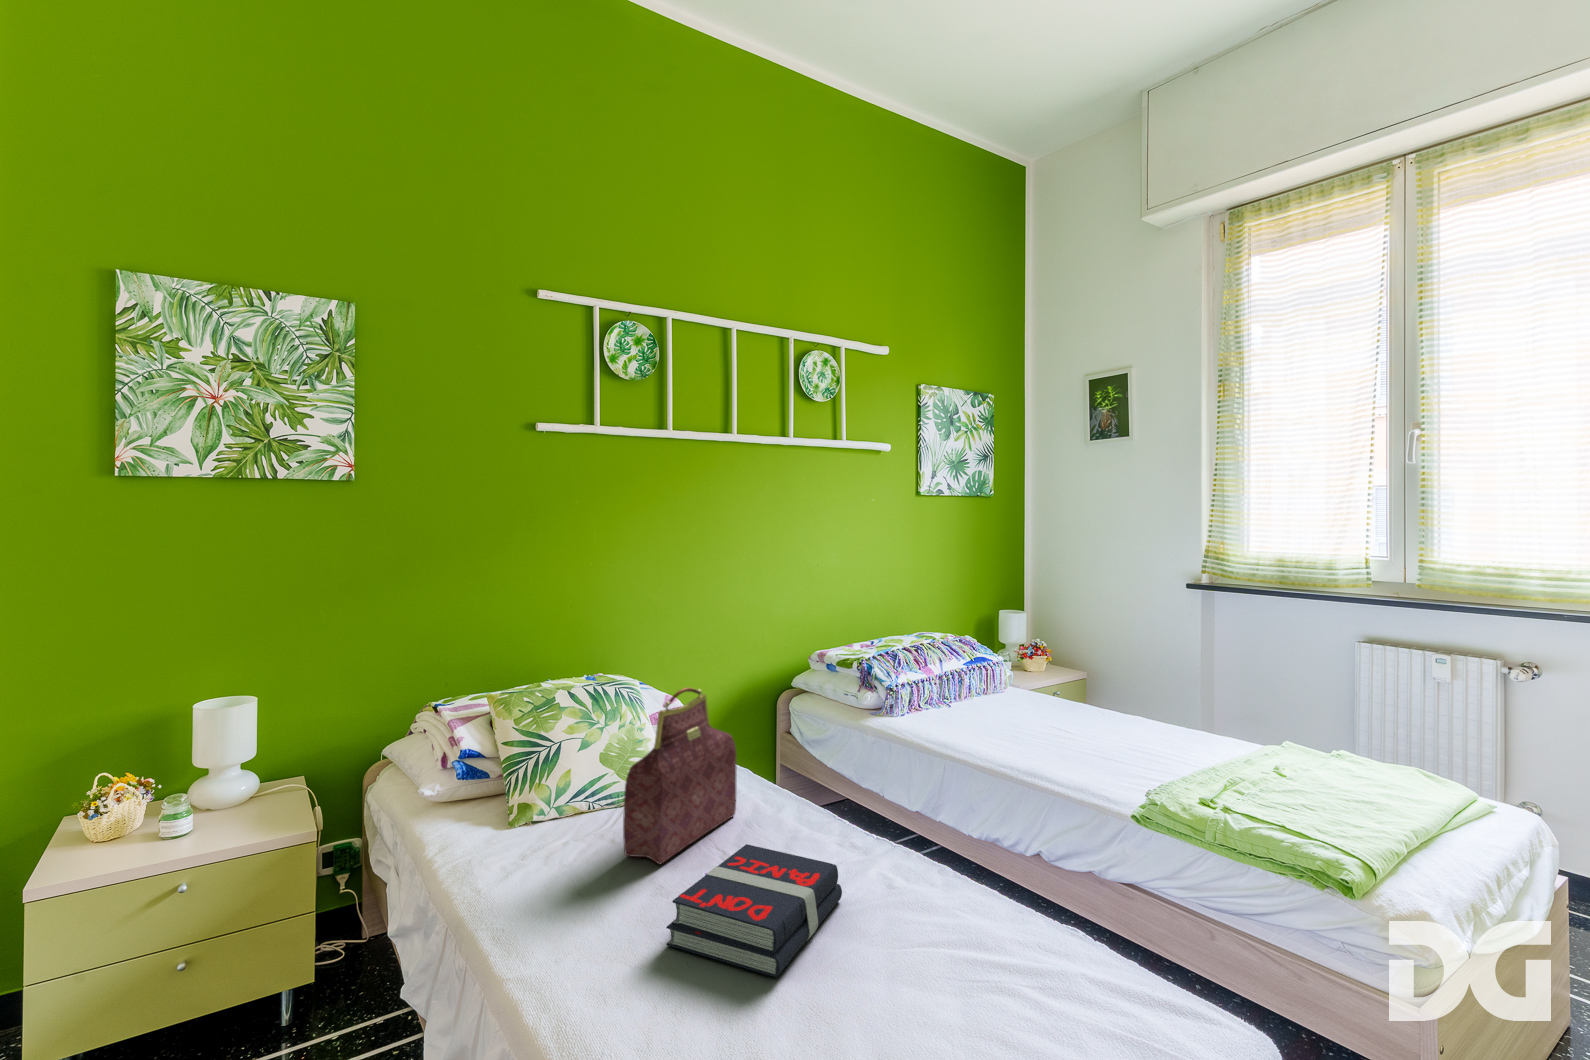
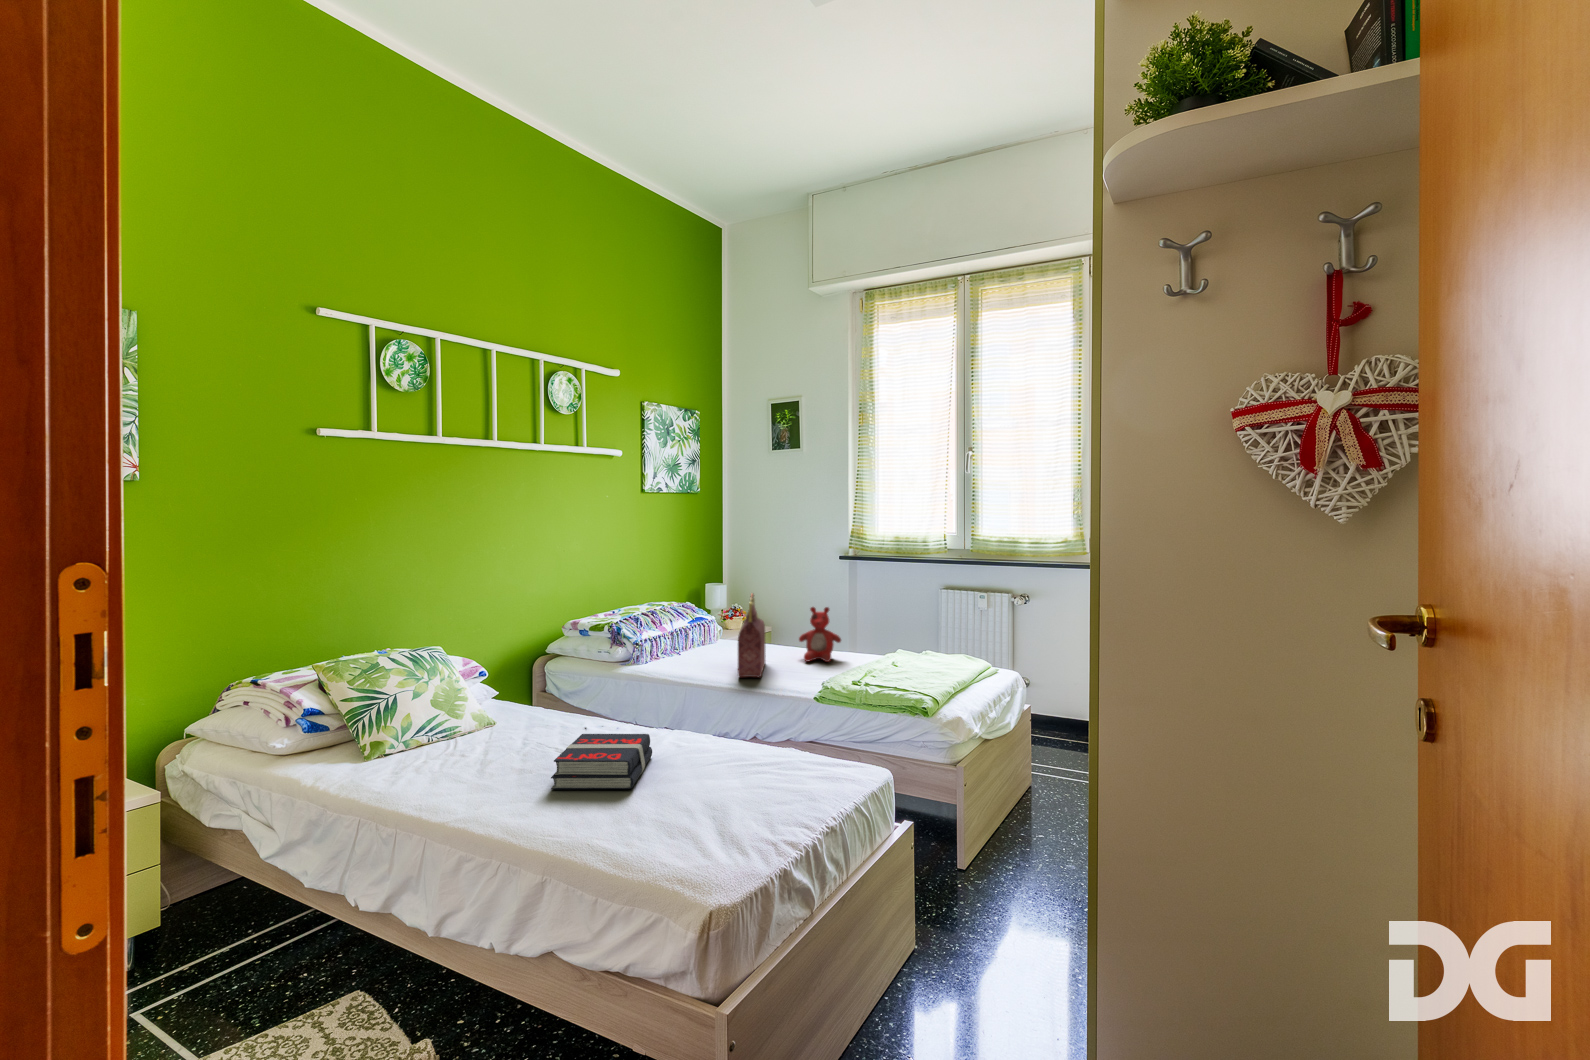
stuffed bear: none [1116,658,1184,743] -> present [799,607,841,662]
handbag: present [623,688,737,864] -> present [738,593,766,677]

